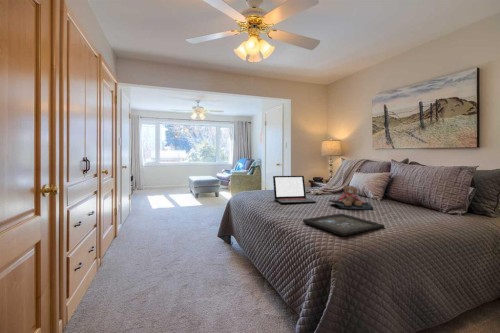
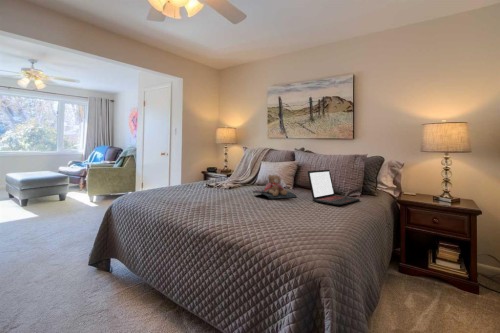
laptop: present [273,176,316,203] -> present [308,170,360,206]
tray: present [303,214,385,236] -> none [253,204,325,226]

